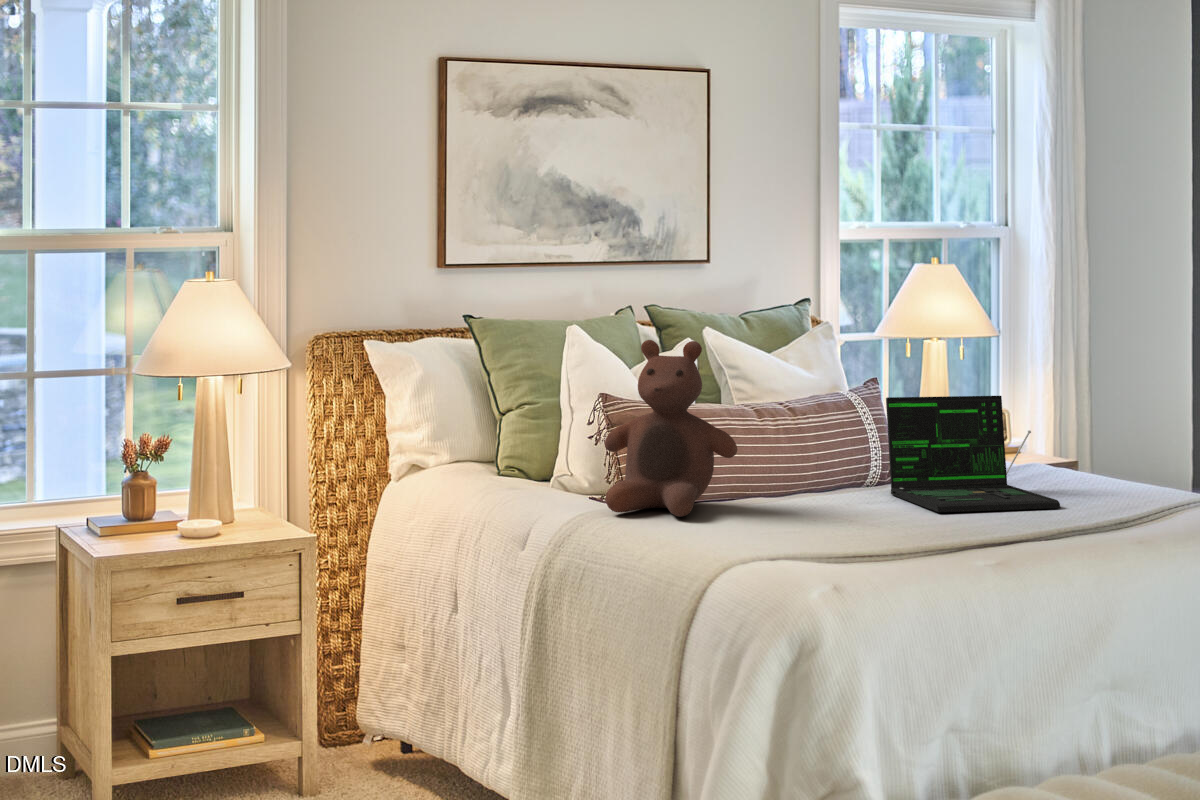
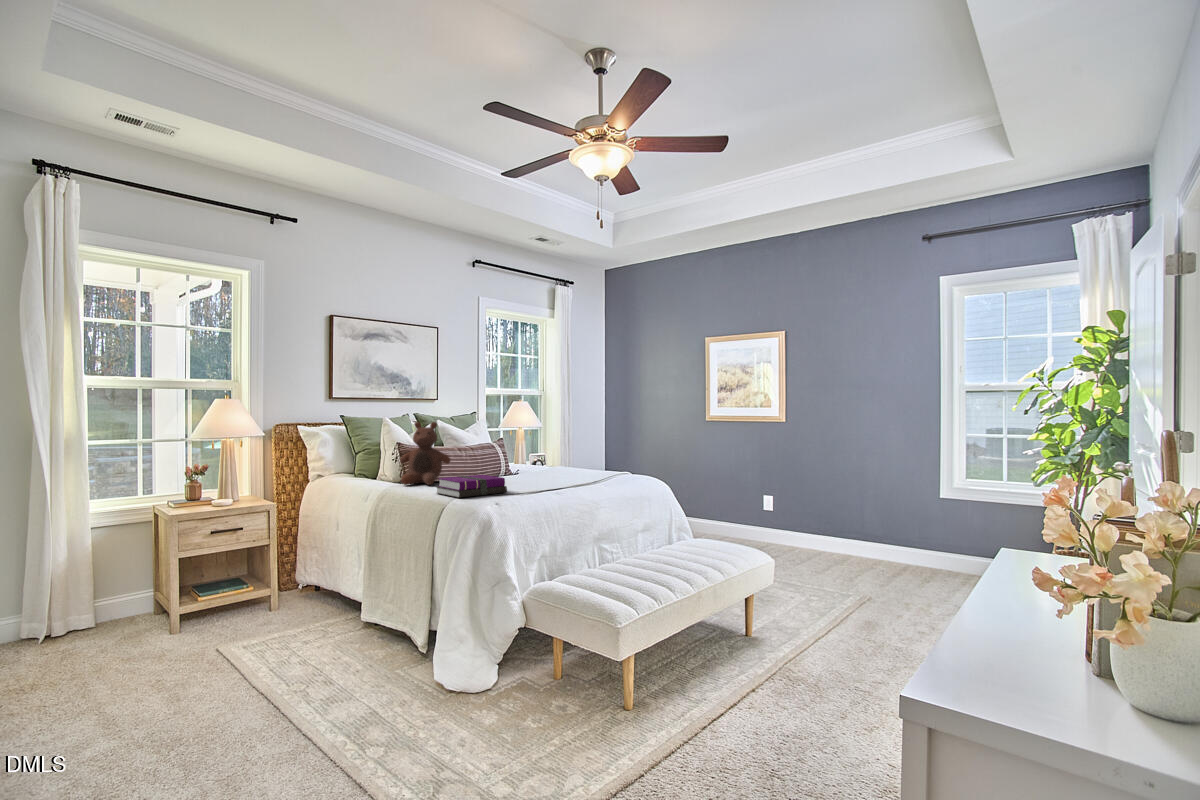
laptop: present [886,396,1061,512] -> none [504,441,564,480]
notebook: none [695,499,895,571] -> present [437,475,507,498]

